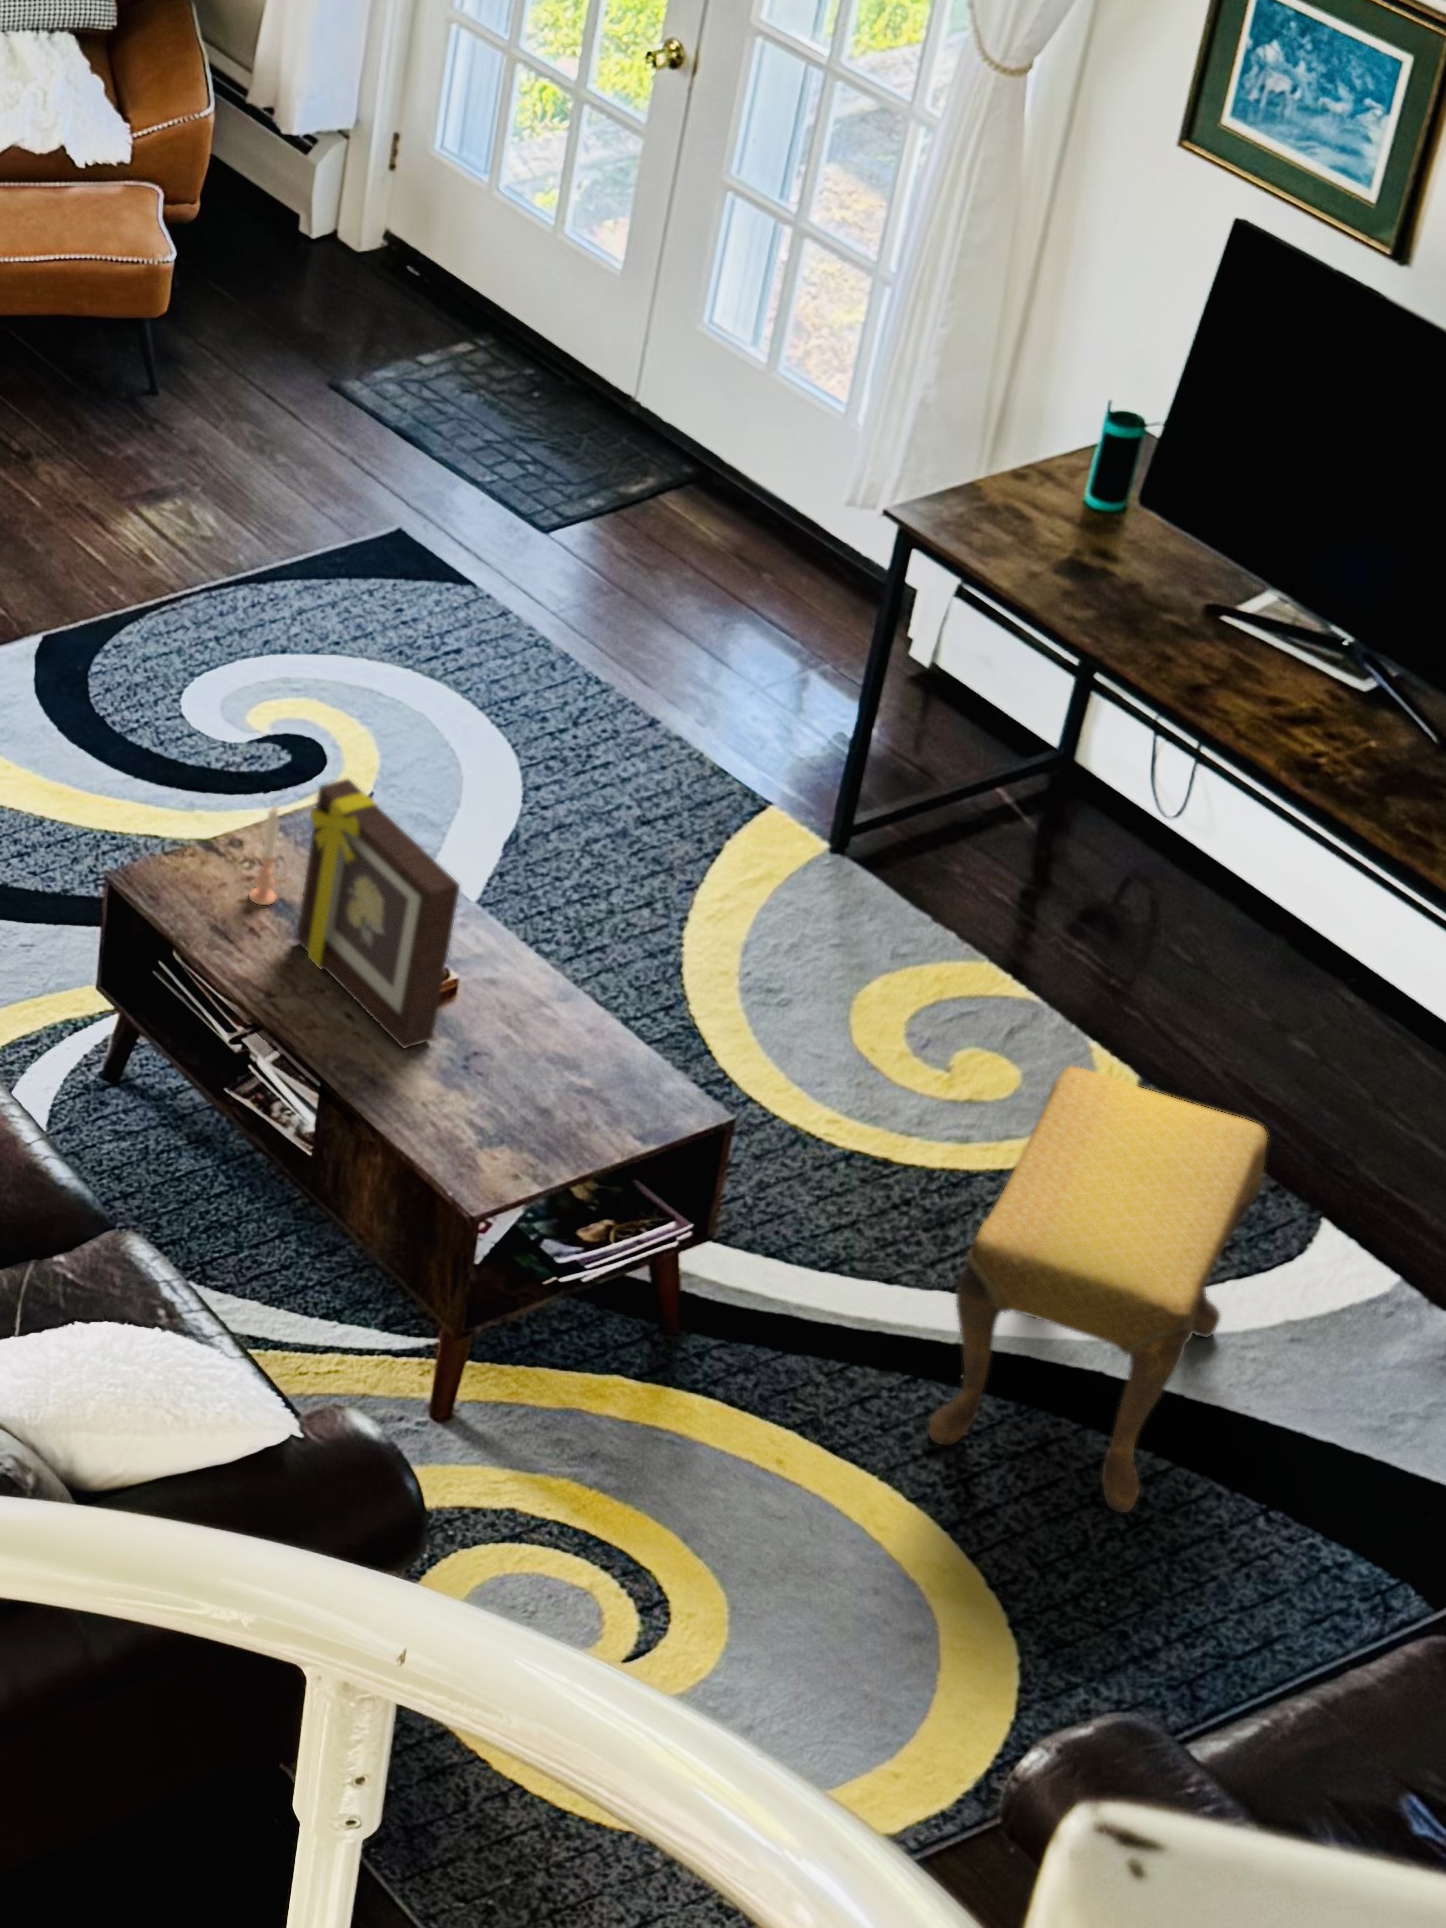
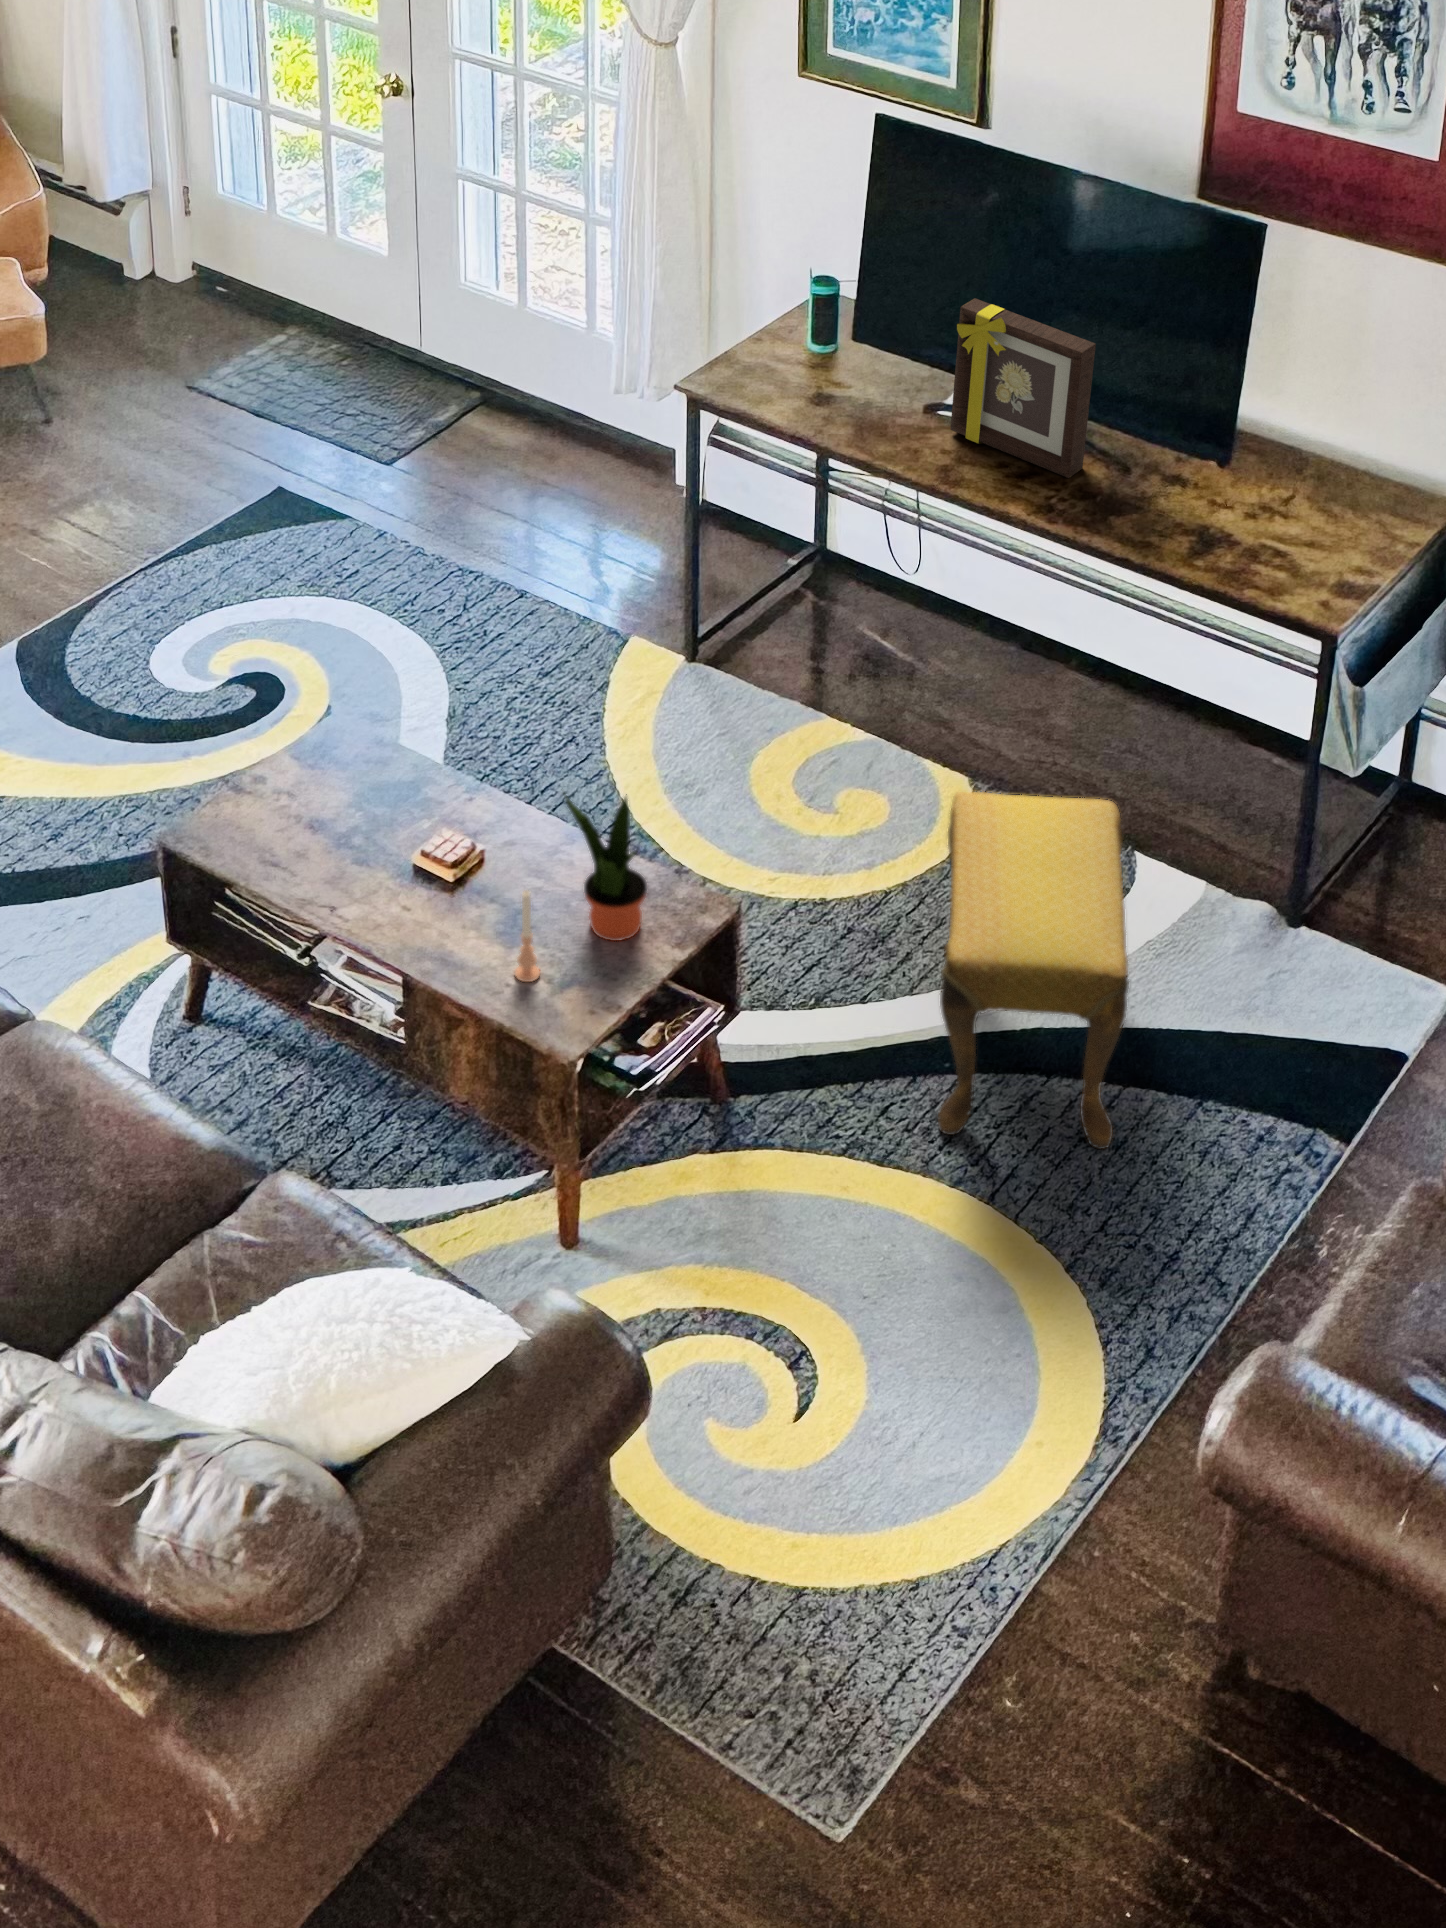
picture frame: present [296,779,460,1048] -> present [950,298,1096,478]
candle: present [249,807,278,905] -> present [515,890,540,982]
potted plant: none [559,924,635,1111] -> present [565,794,647,941]

